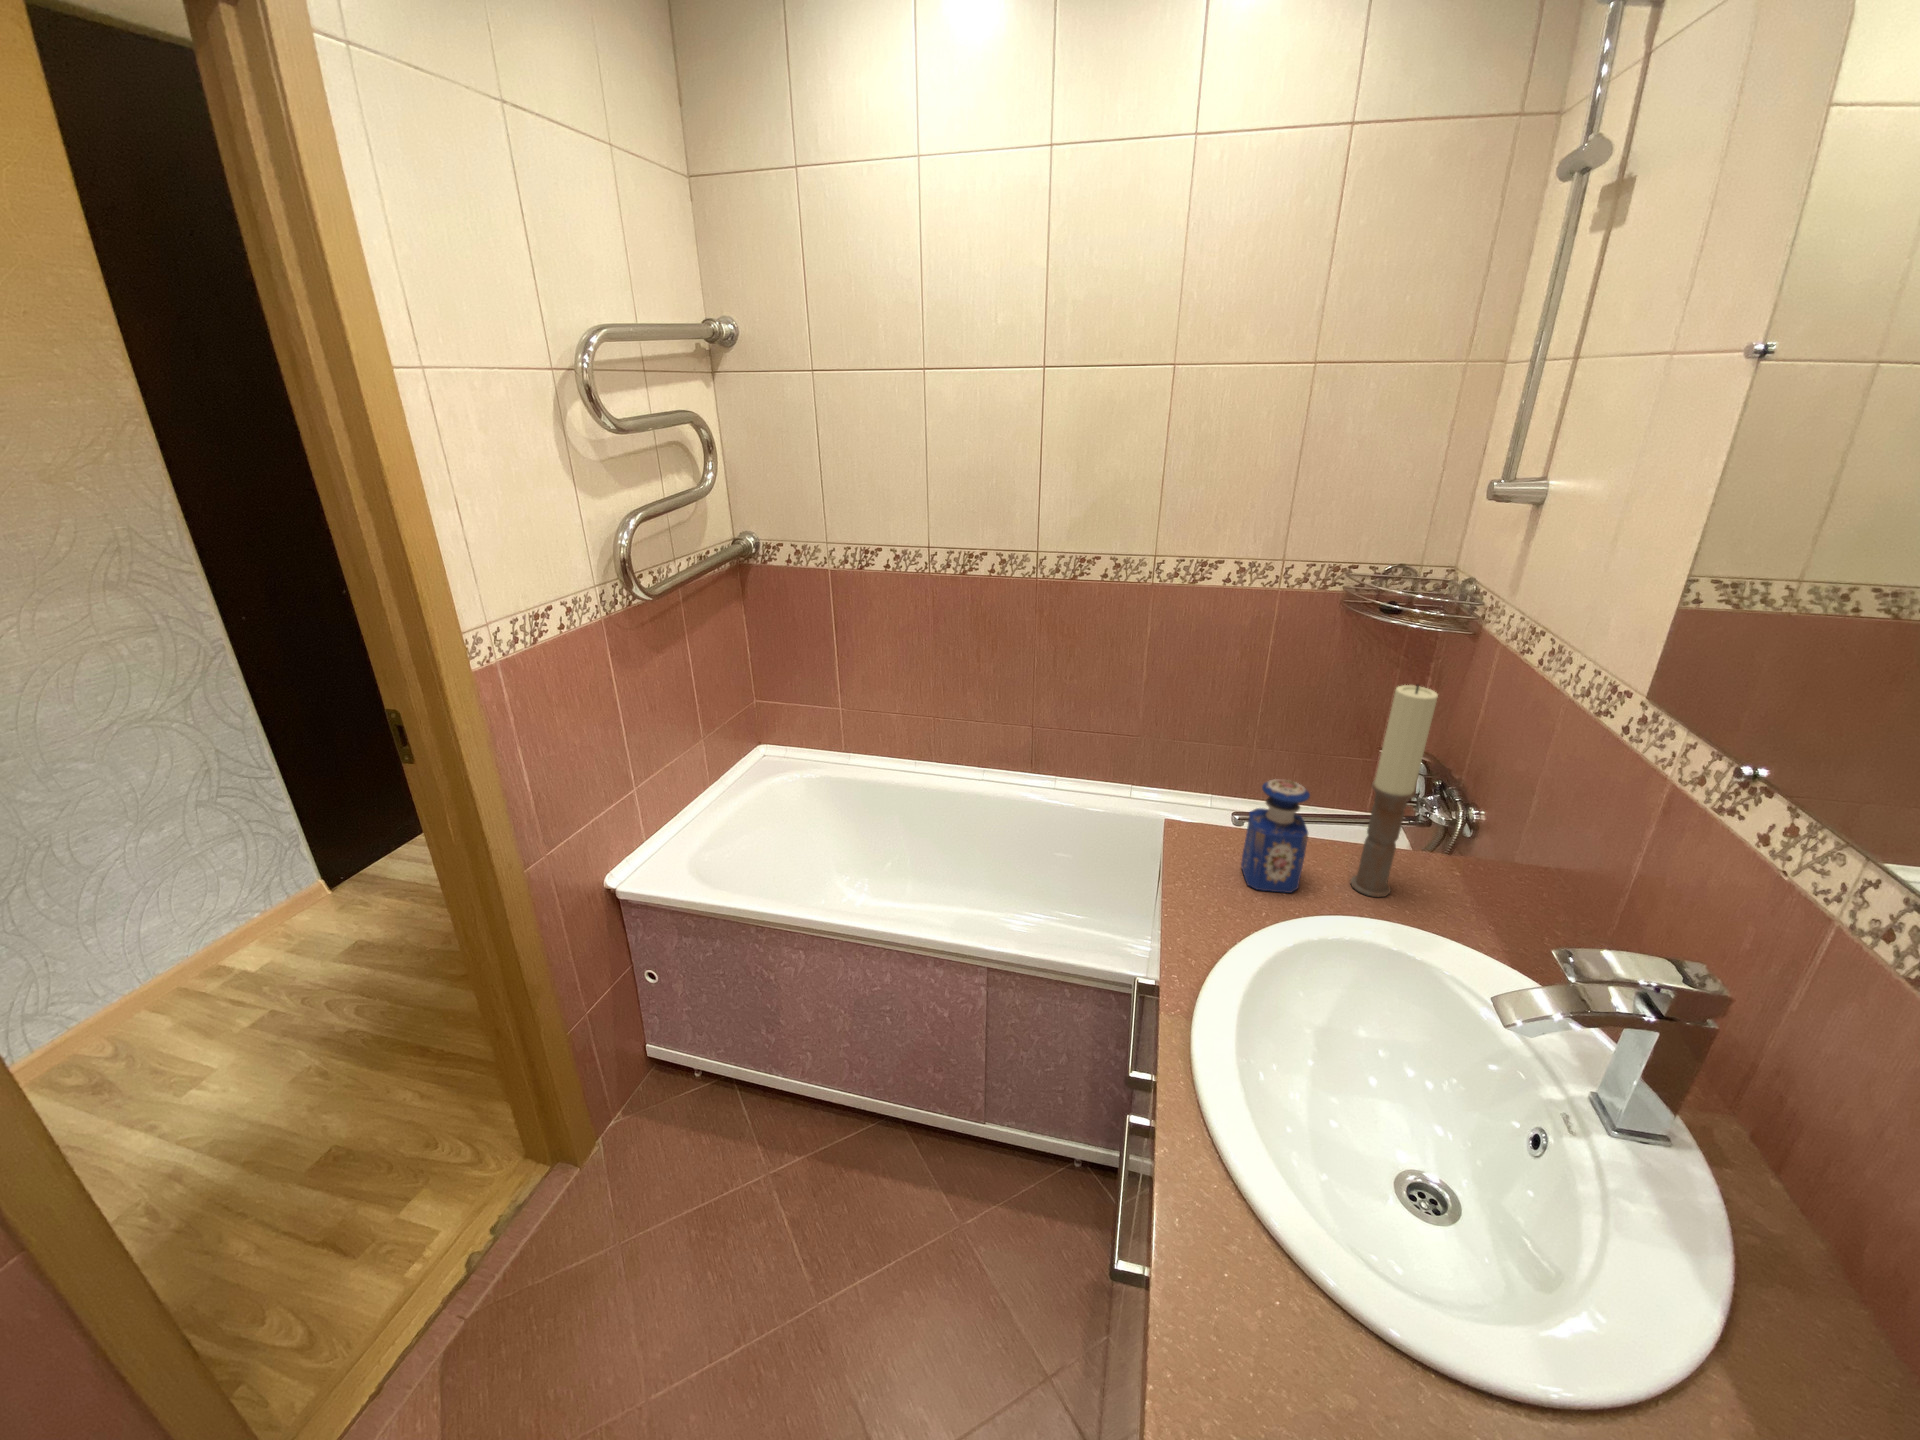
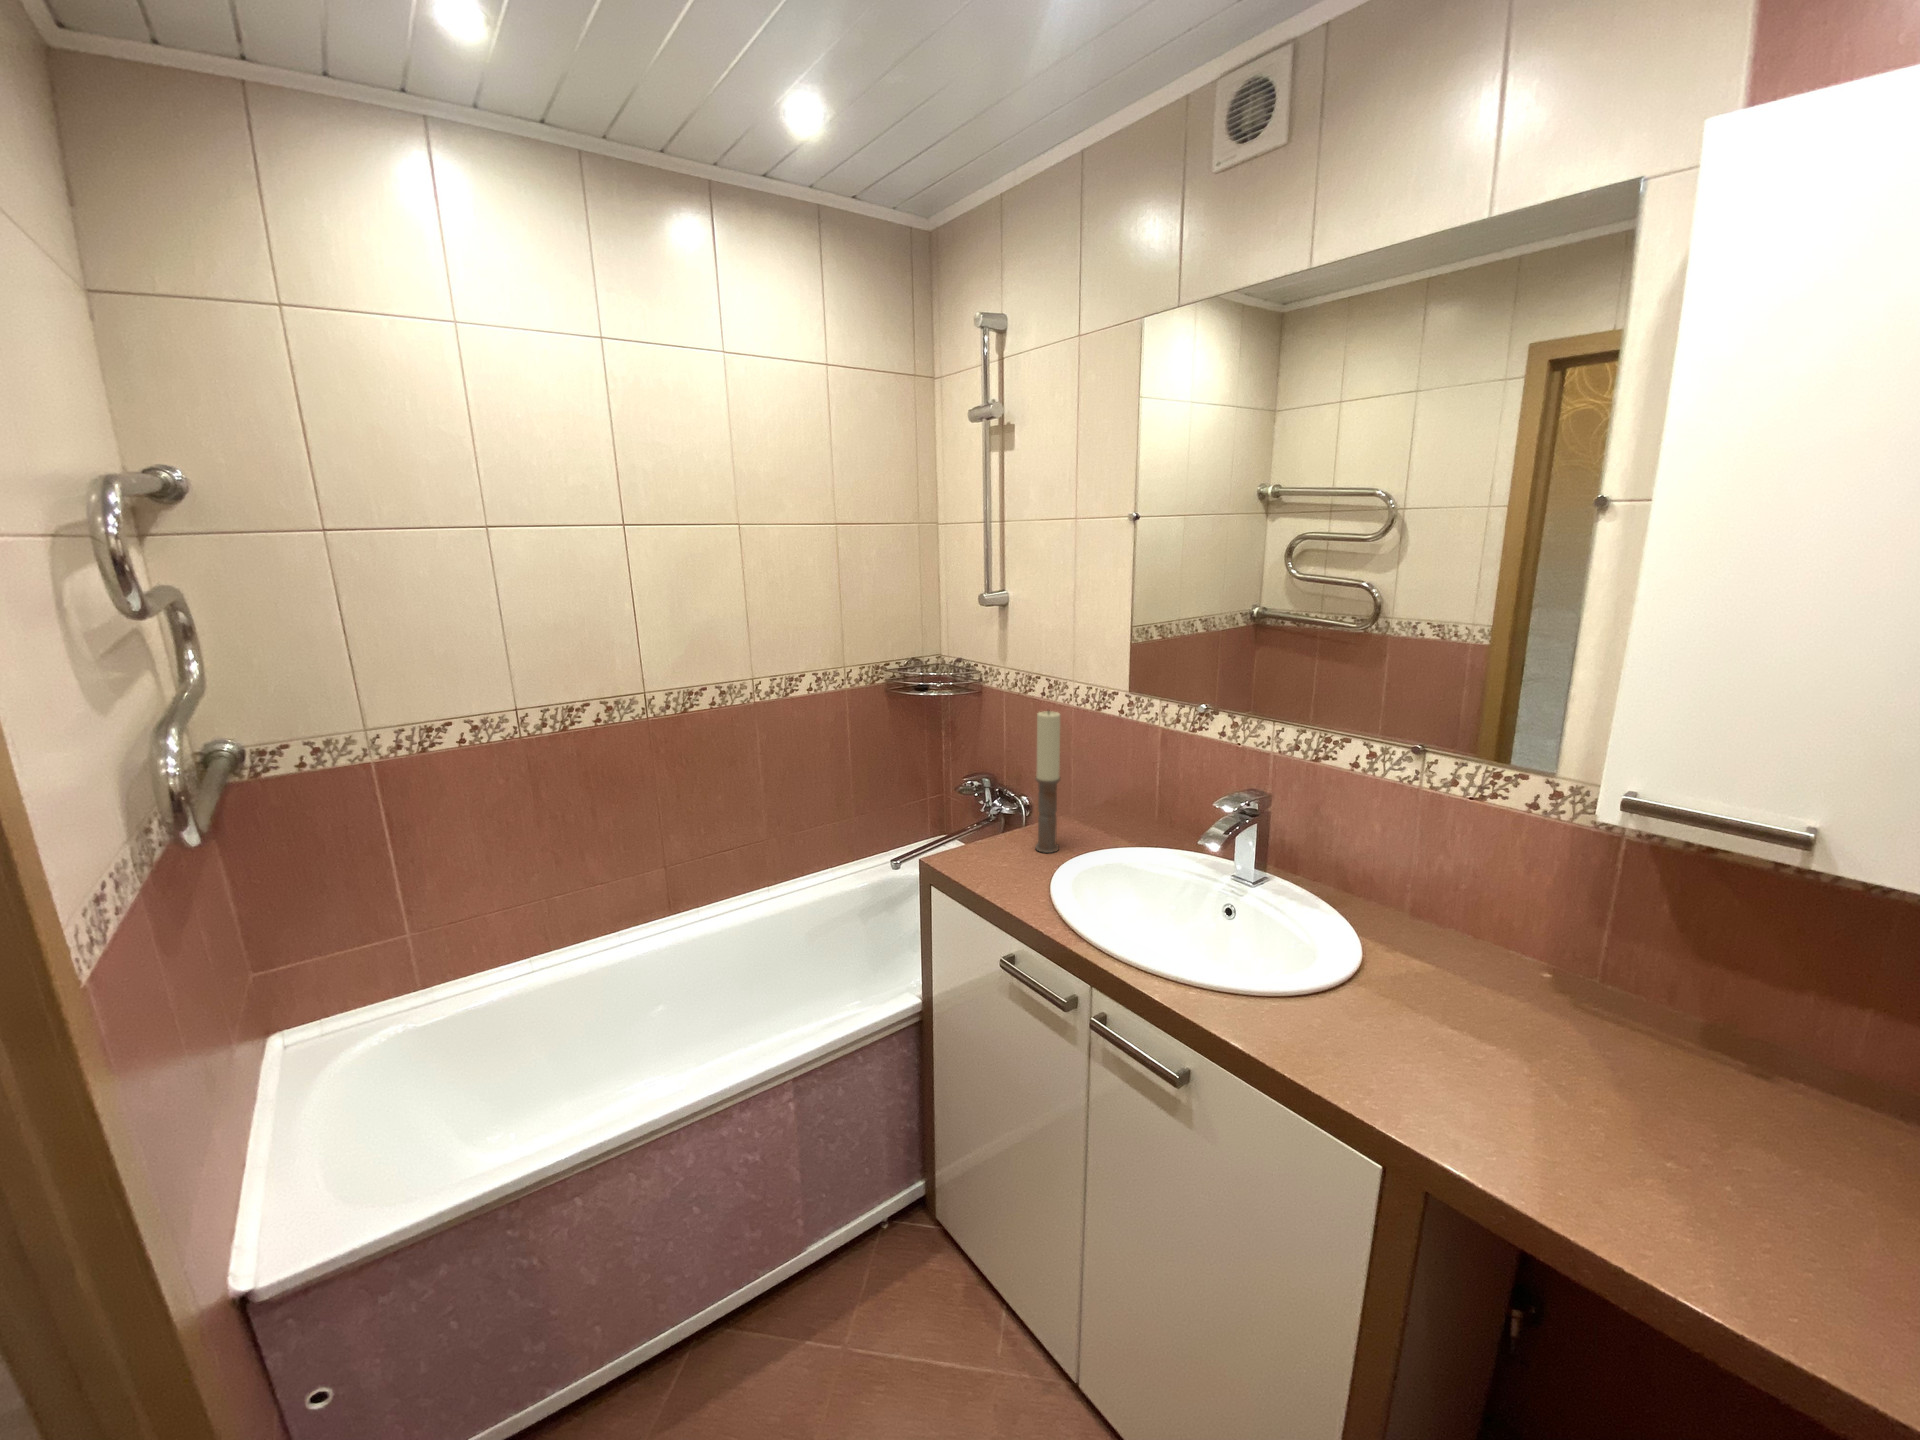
perfume bottle: present [1241,779,1310,893] -> none [980,794,1022,876]

